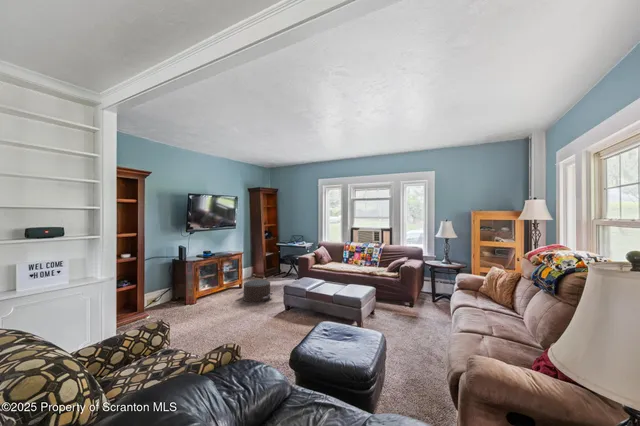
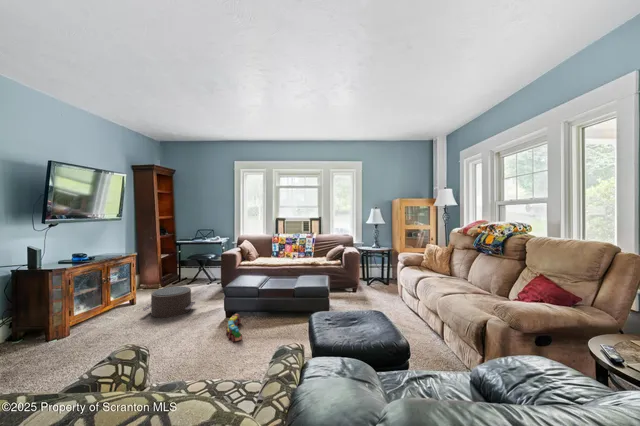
toy train: none [275,308,293,330] -> present [226,314,242,342]

